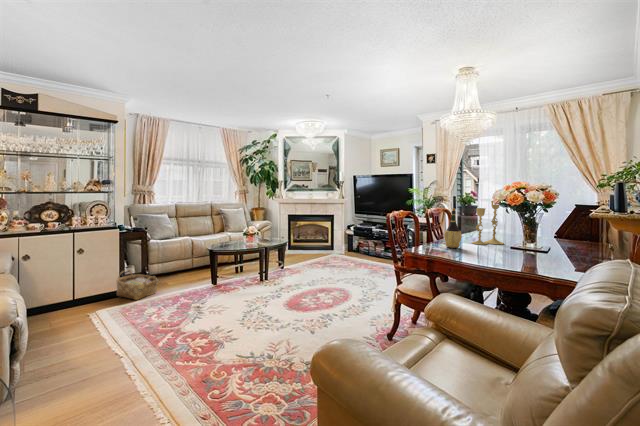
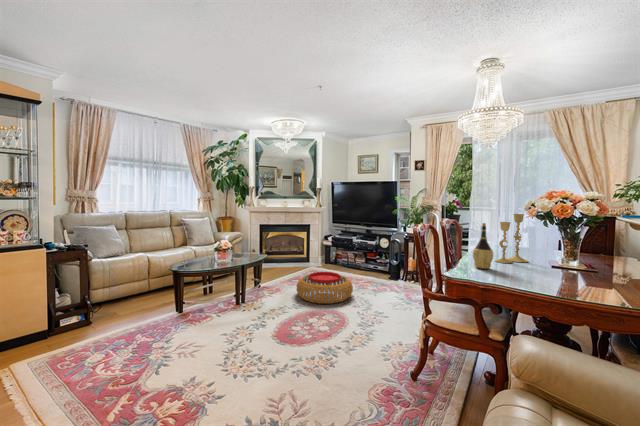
pouf: none [313,256,363,283] -> present [297,272,353,304]
woven basket: present [117,270,158,300] -> none [43,301,103,343]

